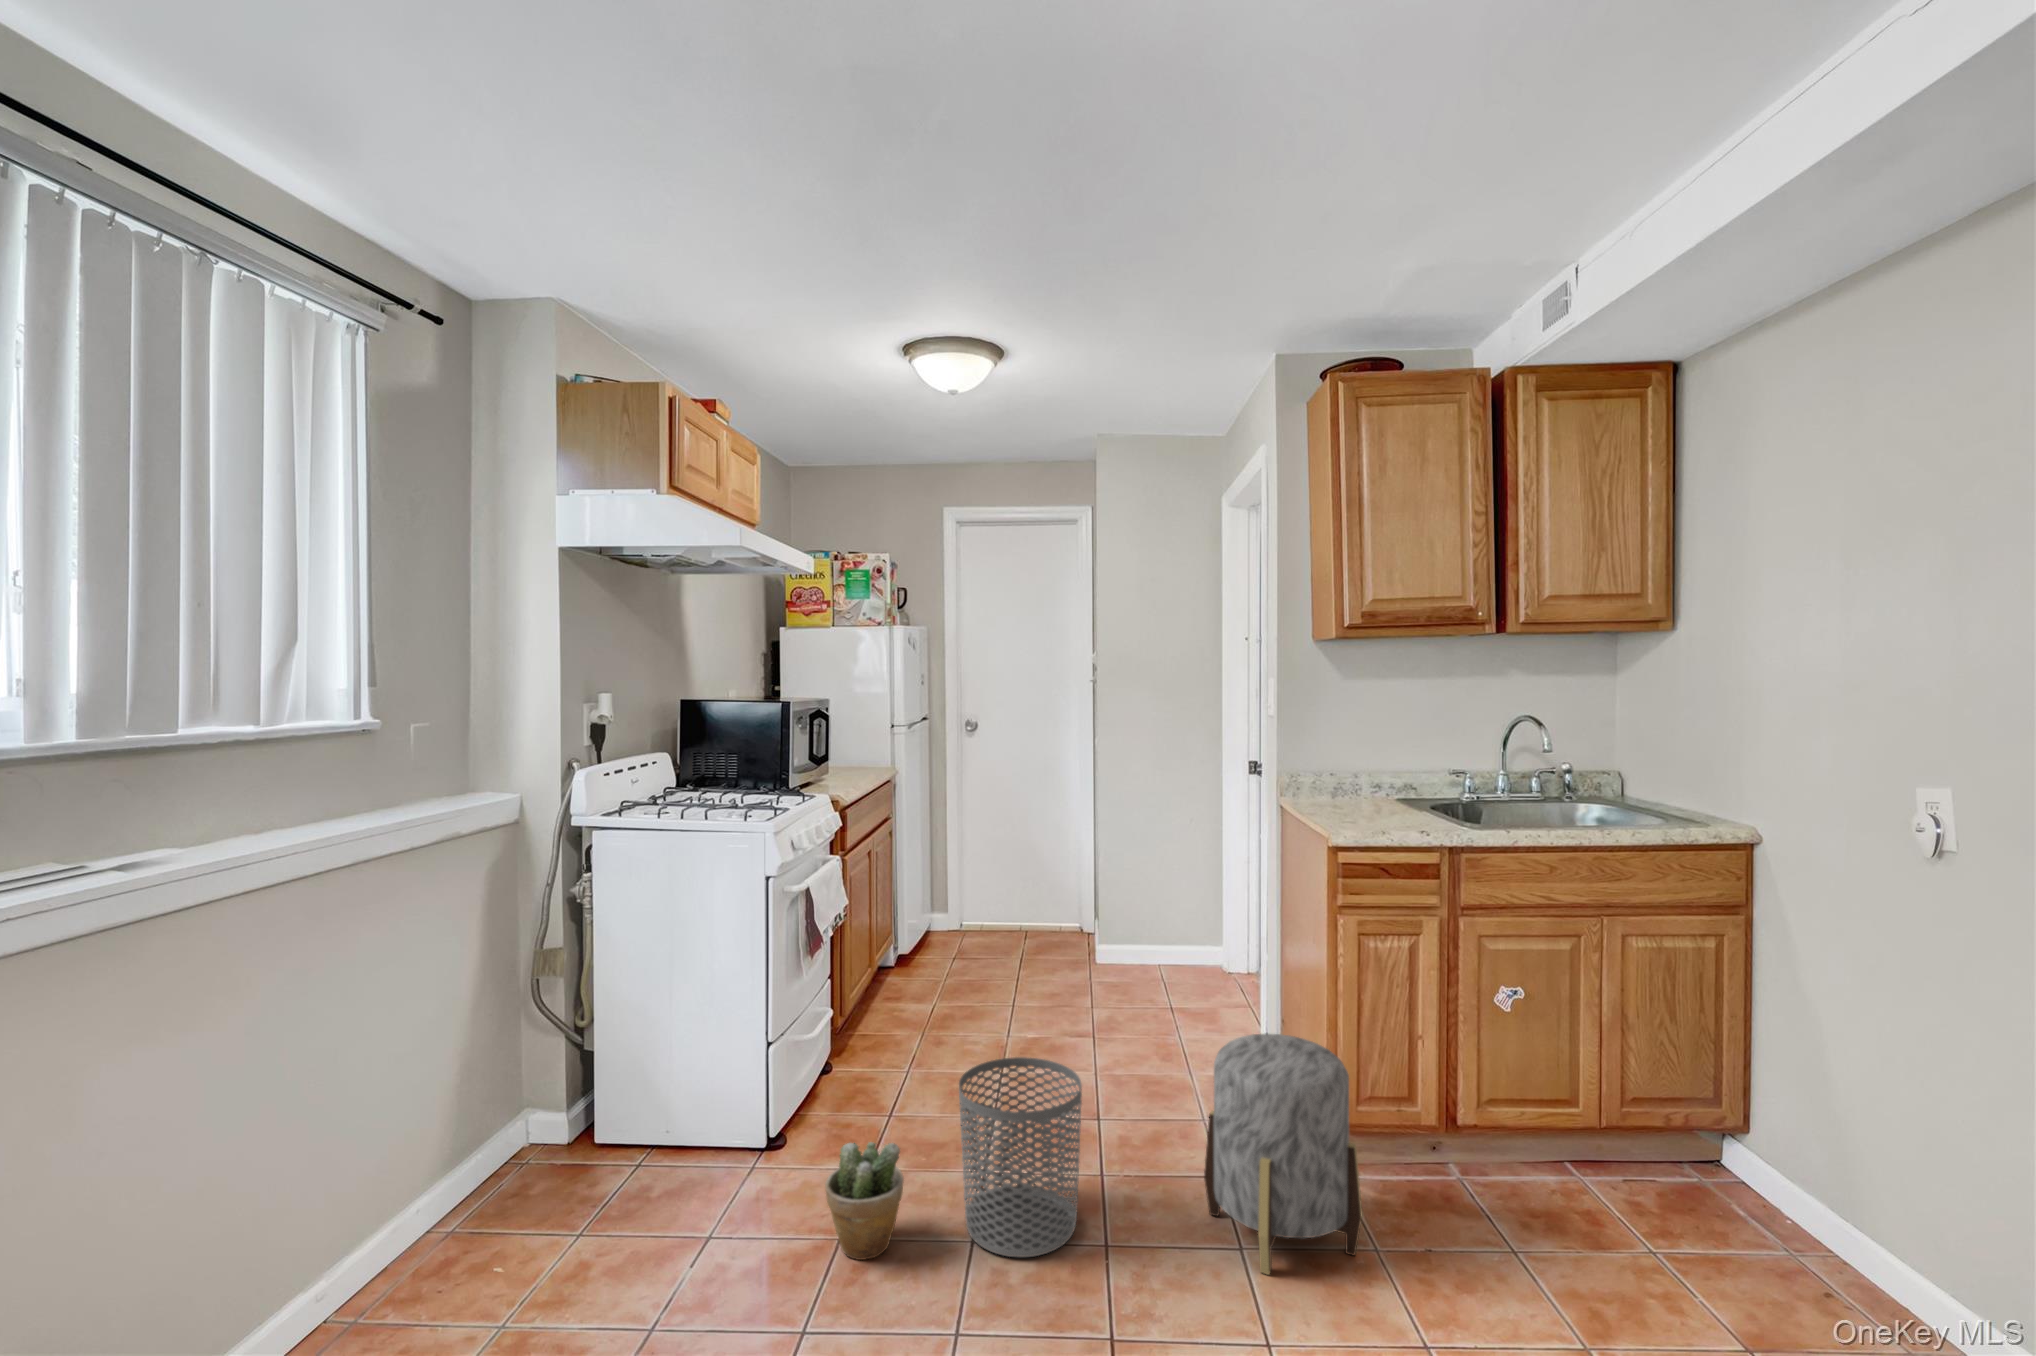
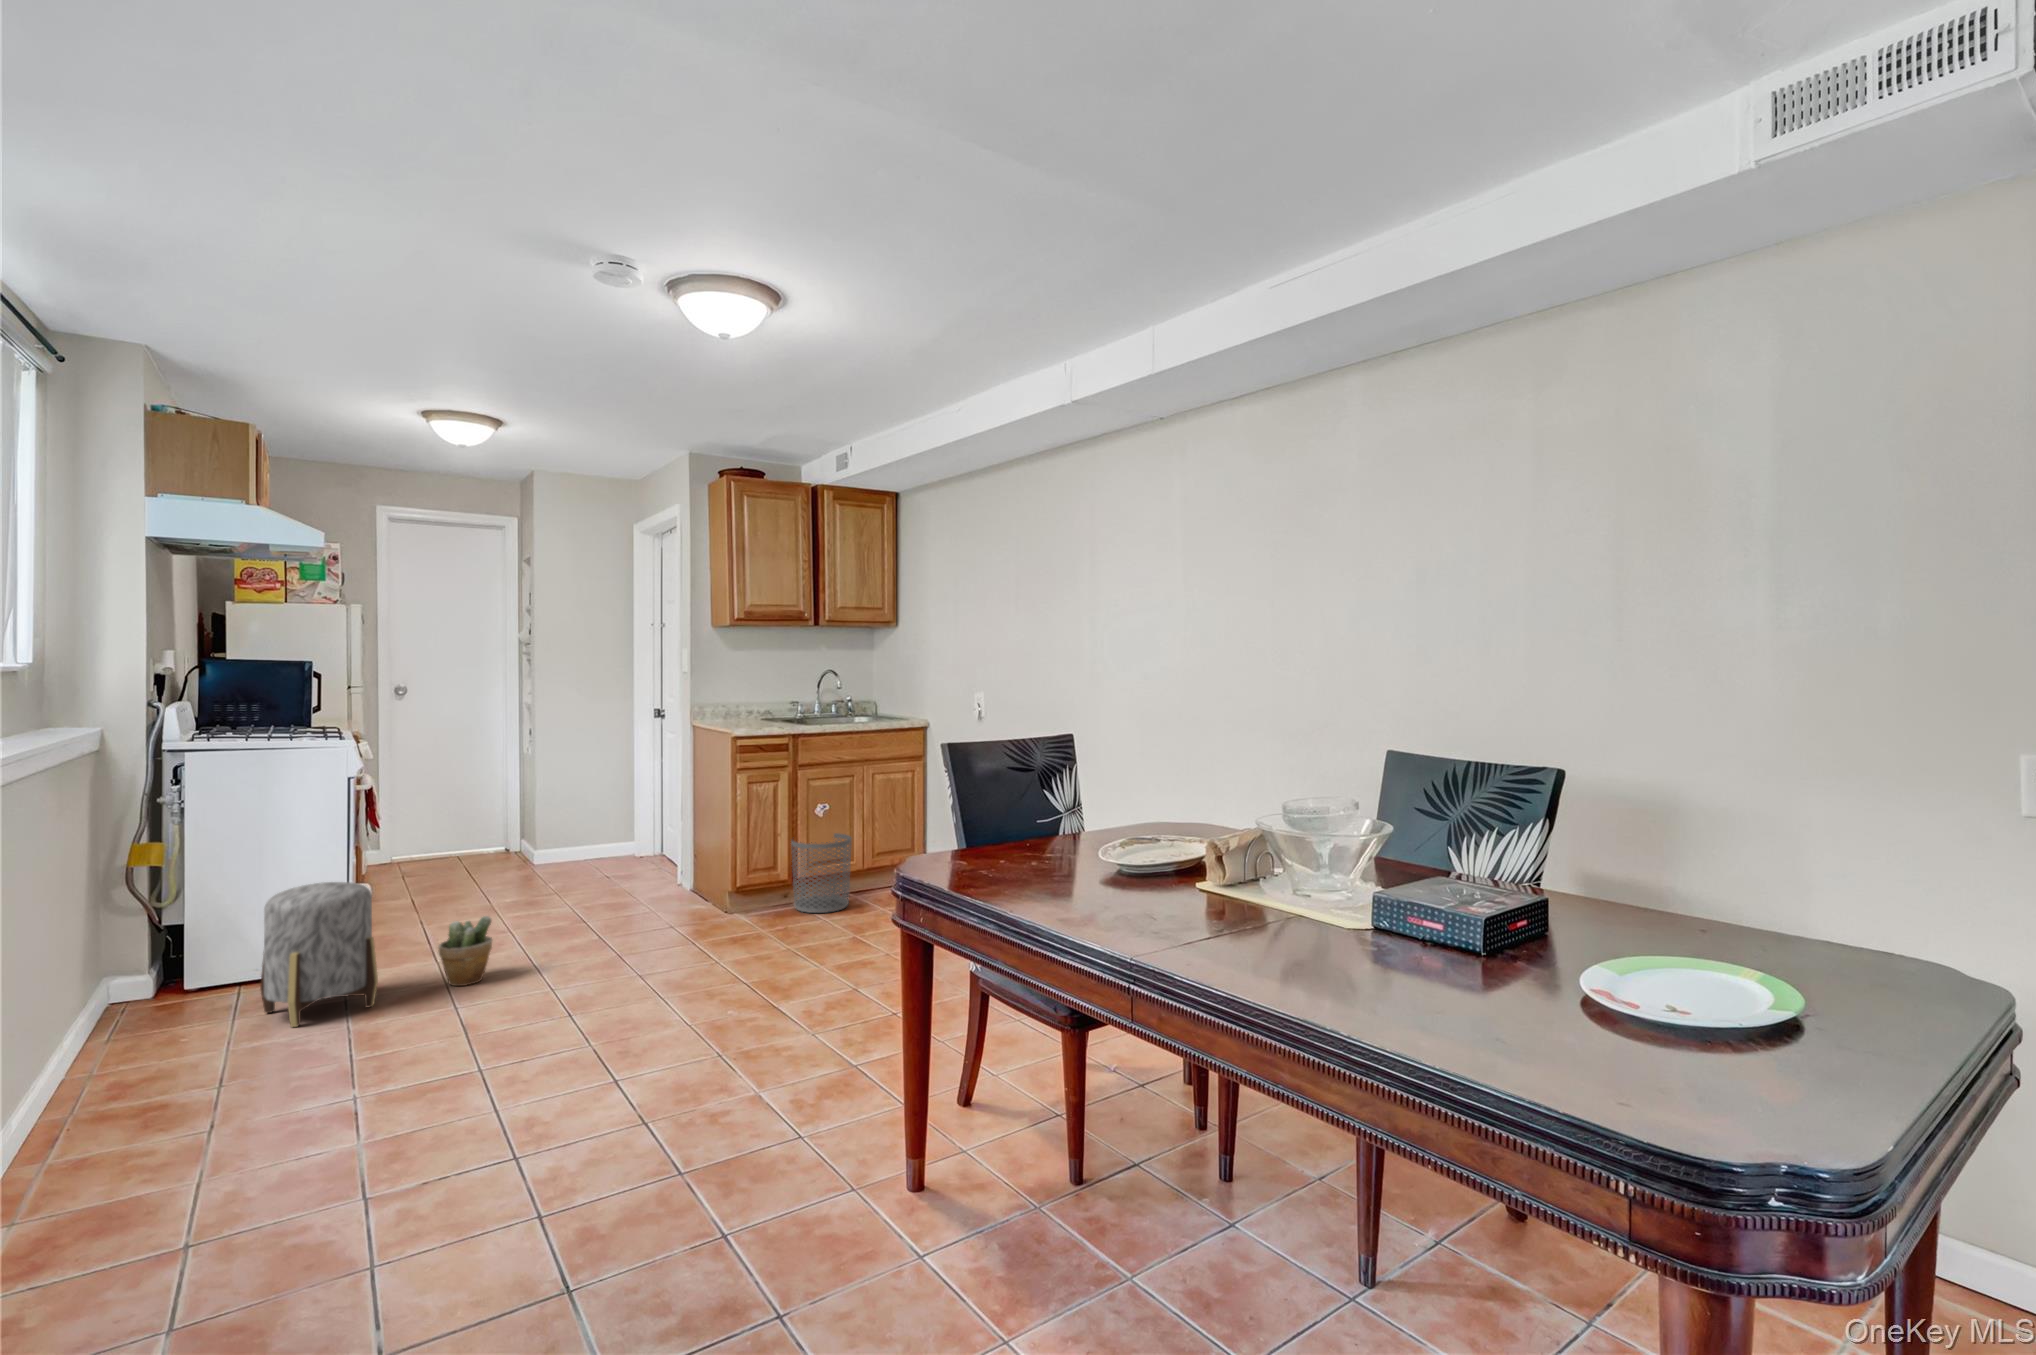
stool: present [1204,1034,1362,1275] -> present [260,882,378,1027]
waste bin: present [959,1057,1082,1257] -> present [791,833,851,913]

